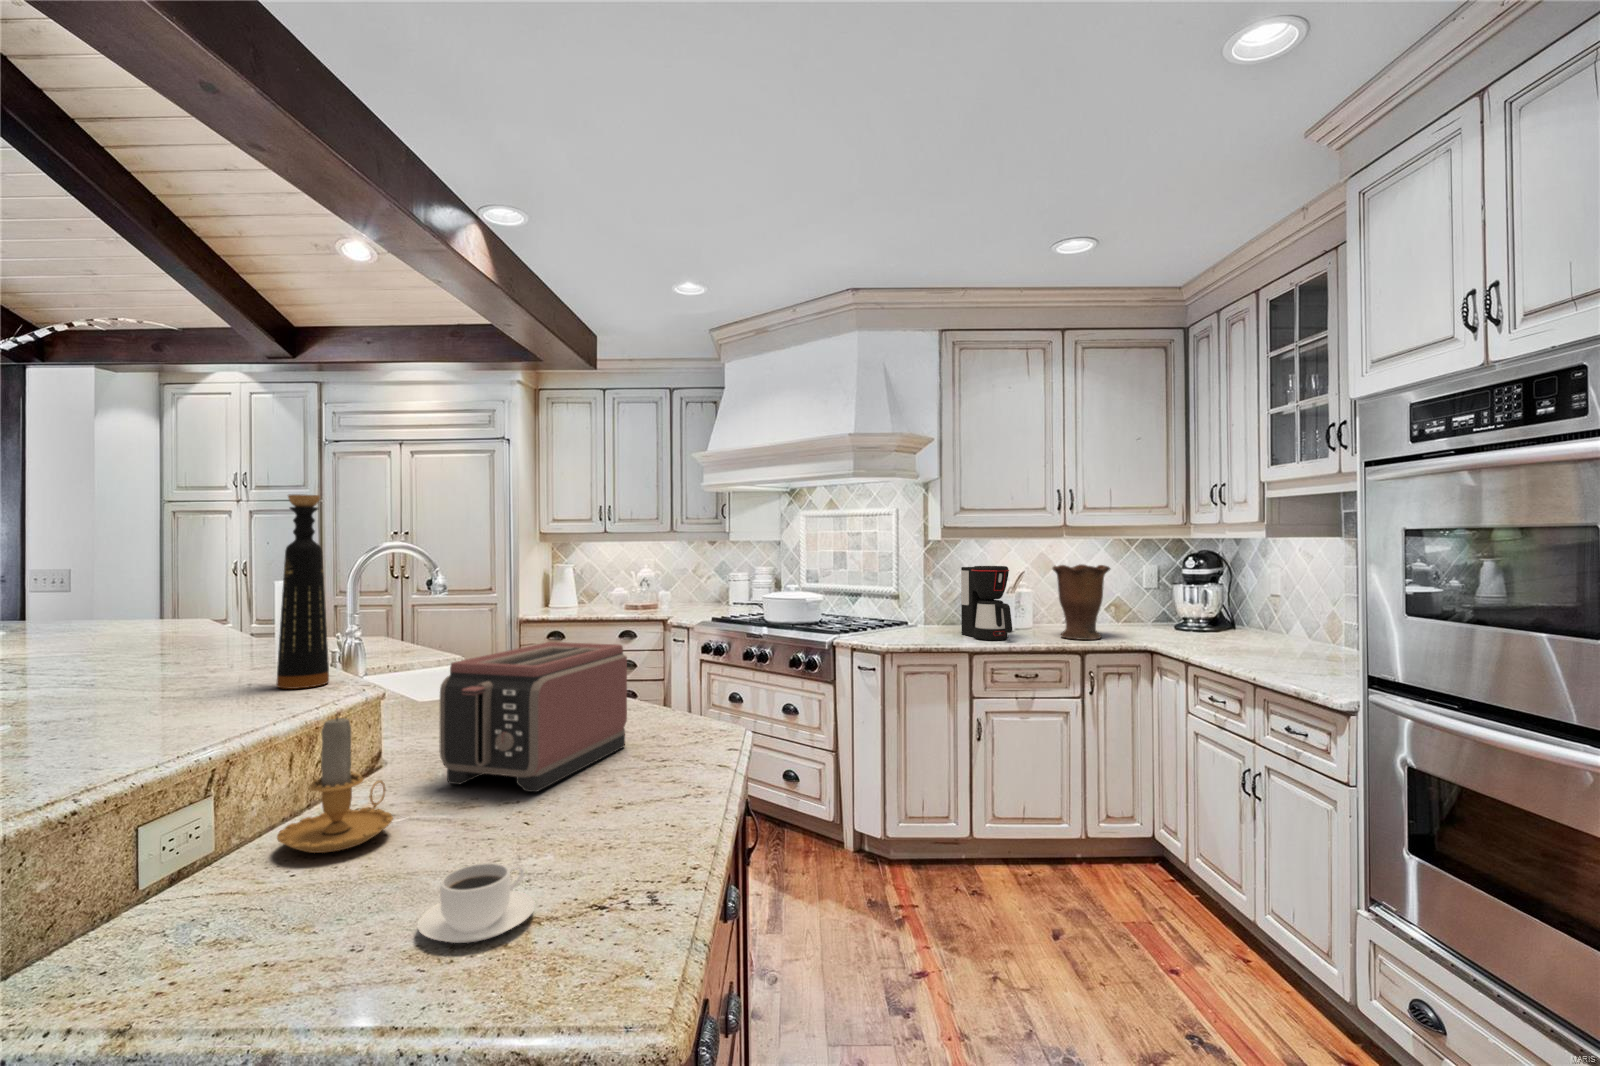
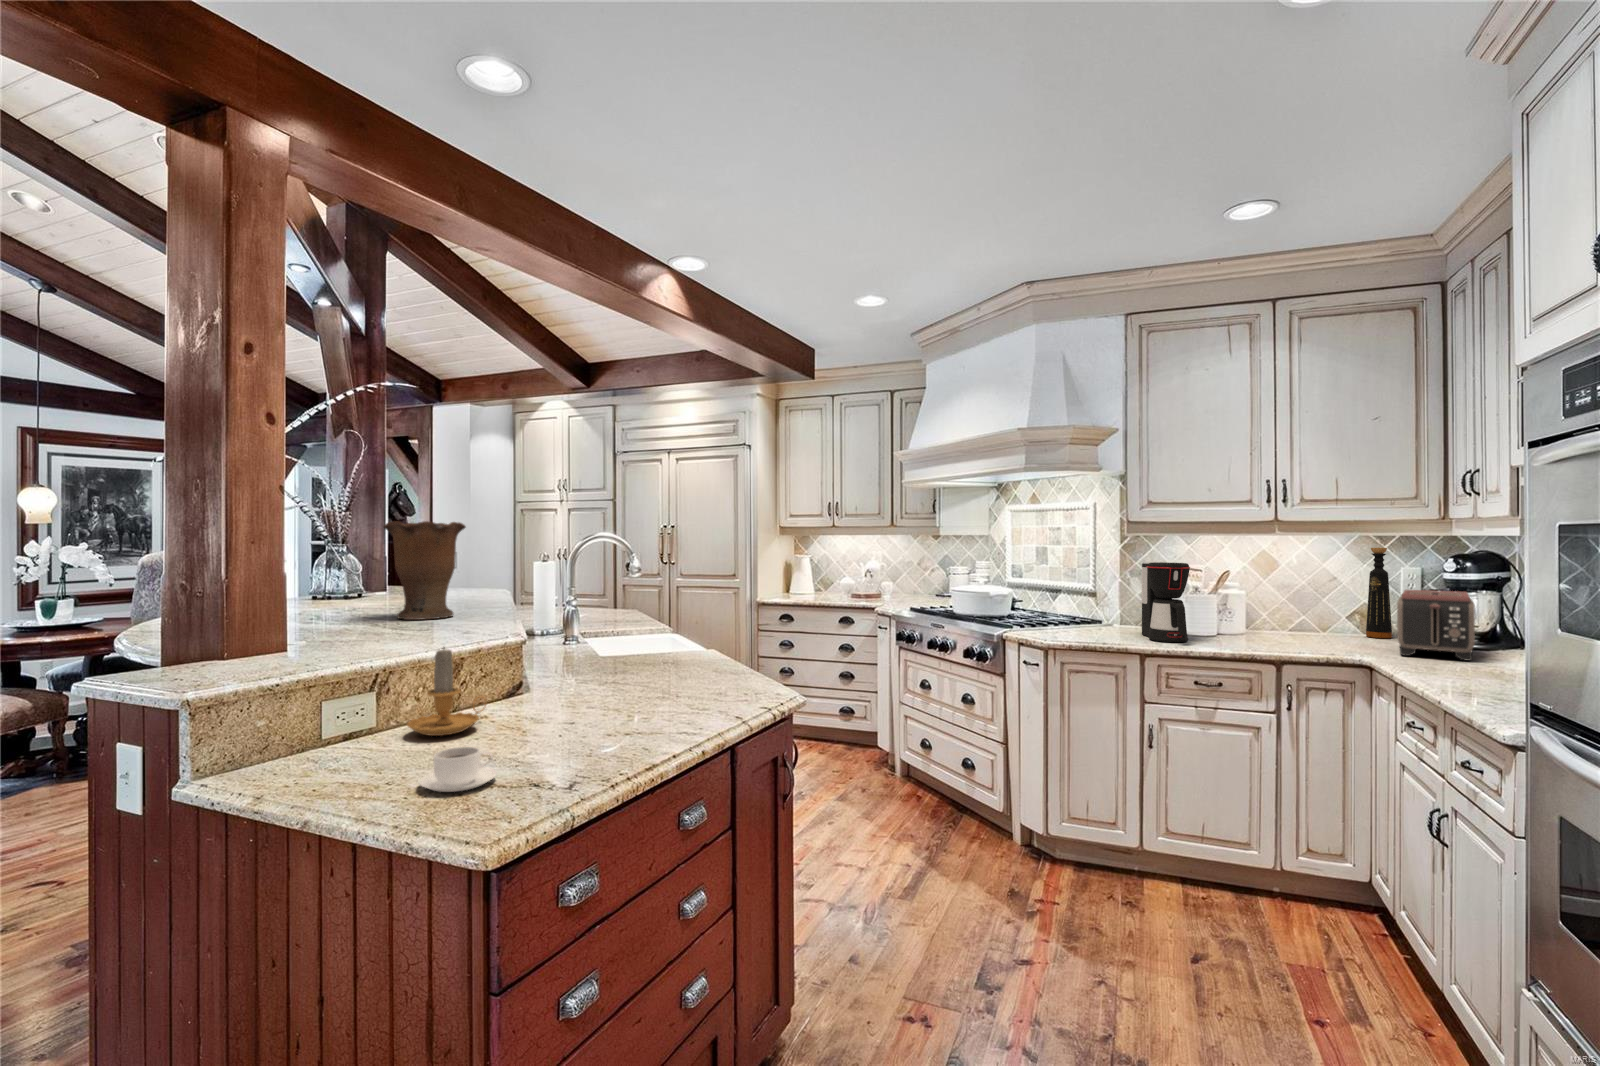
bottle: present [276,494,329,689] -> present [1366,548,1392,638]
vase: present [1052,564,1110,640] -> present [384,521,466,620]
toaster: present [440,642,627,792] -> present [1397,590,1475,661]

